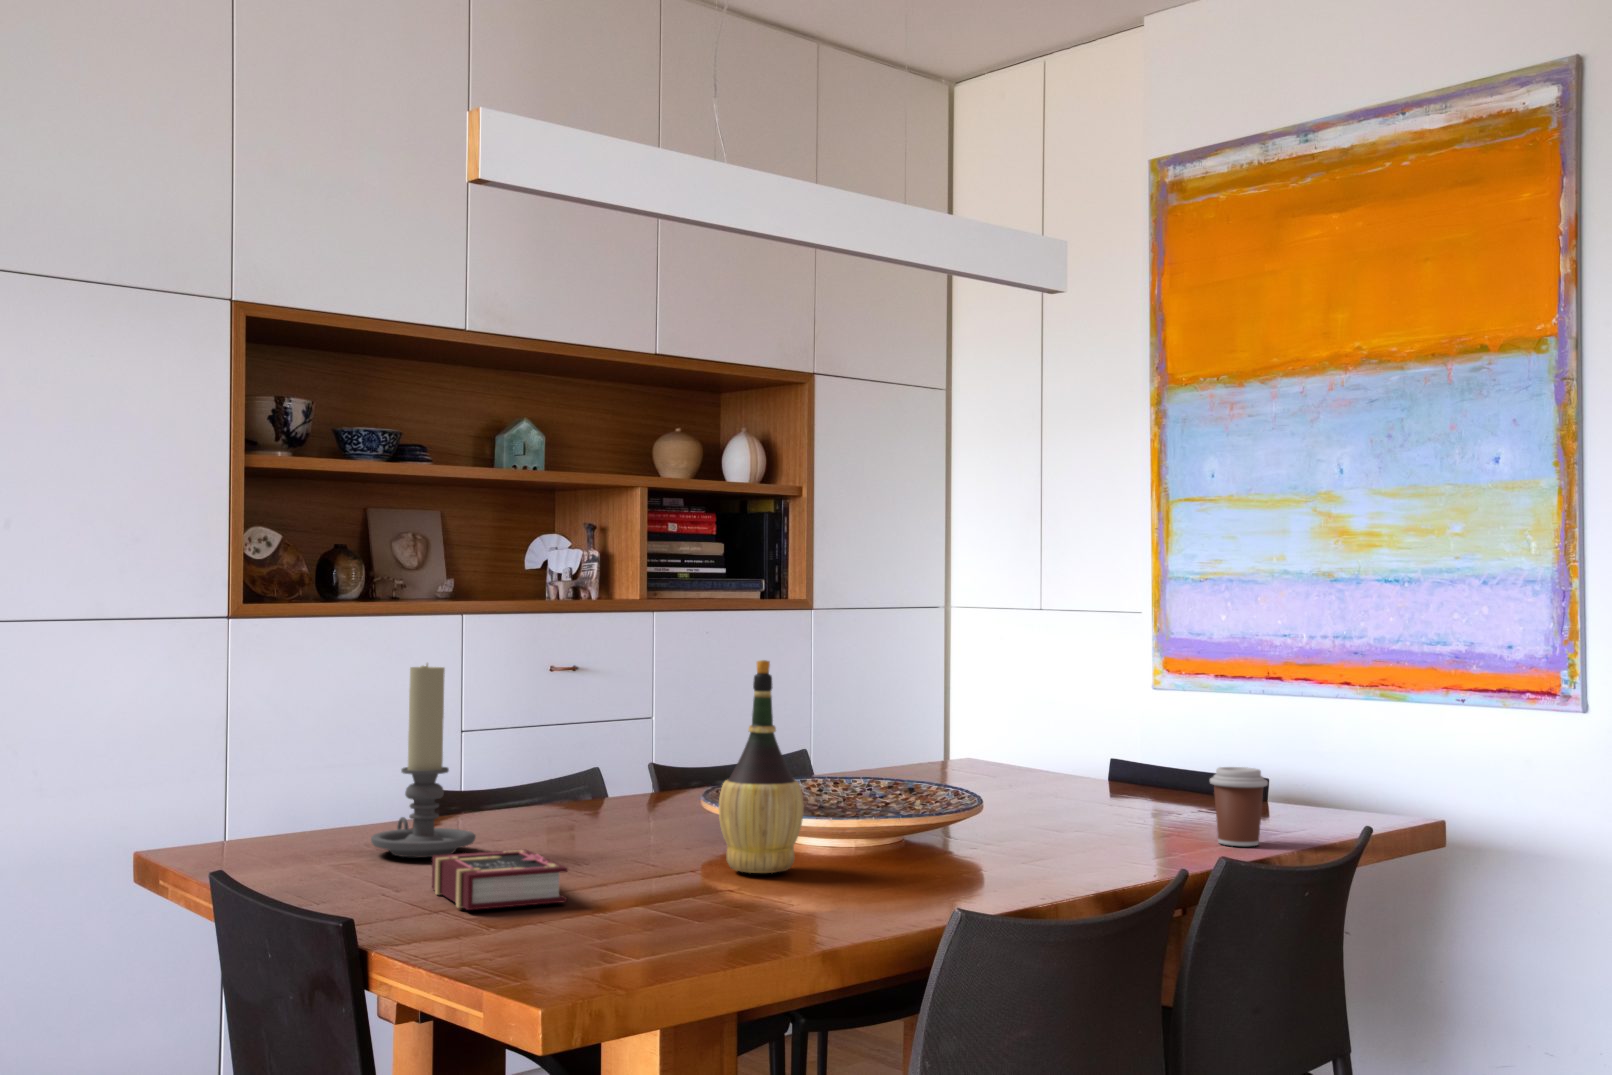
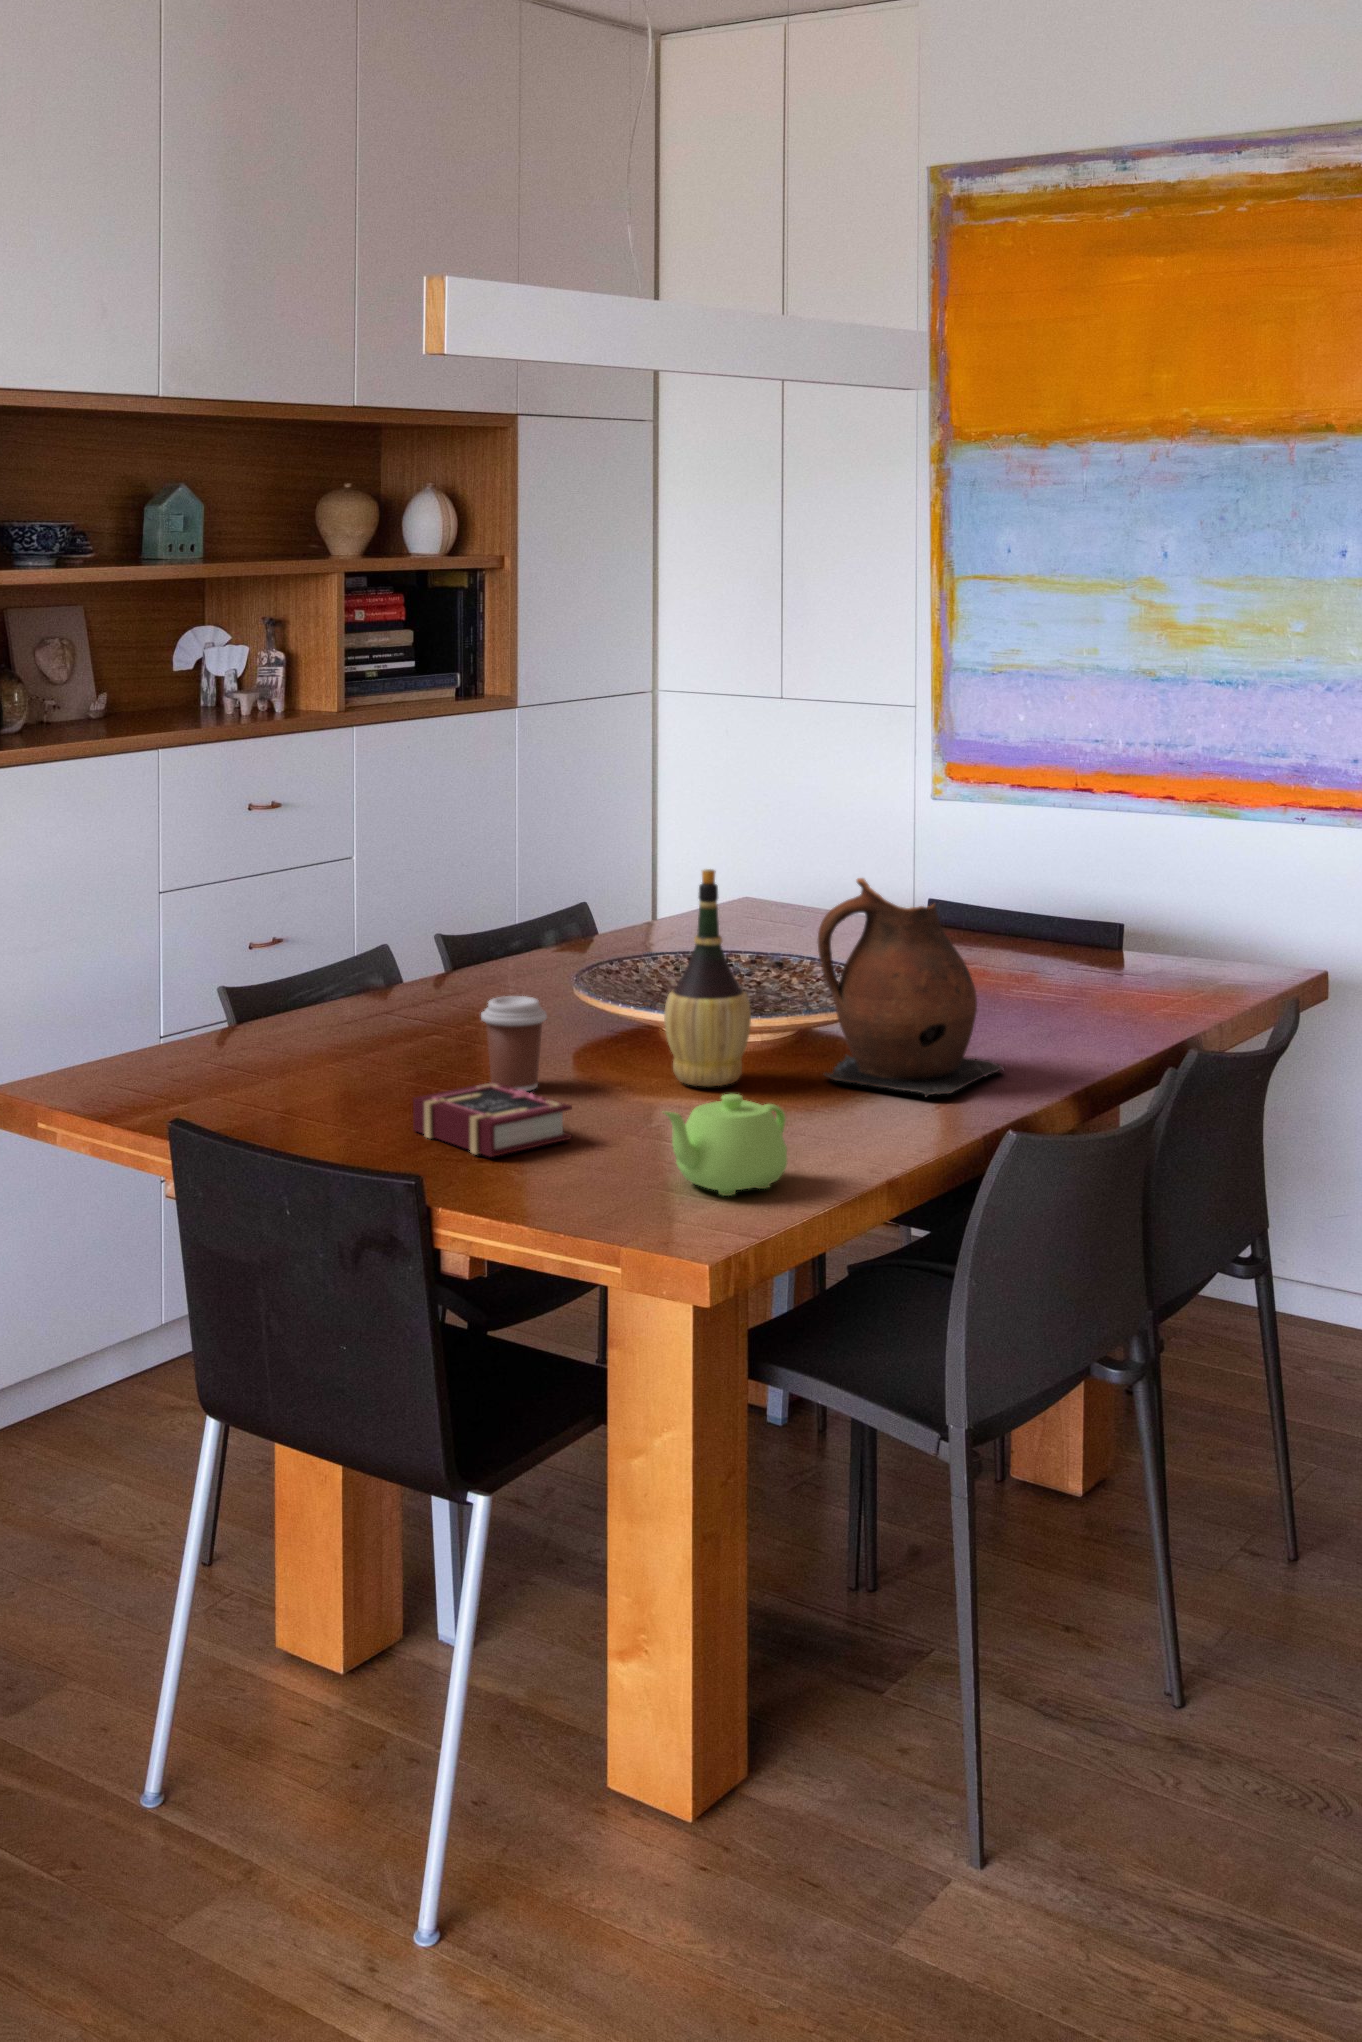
candle holder: present [371,664,476,857] -> none [284,881,394,1090]
ceramic pitcher: none [874,677,1065,893] -> present [818,878,1005,1097]
coffee cup: present [1210,767,1268,846] -> present [481,996,547,1091]
teapot: none [589,849,741,954] -> present [662,1094,787,1196]

